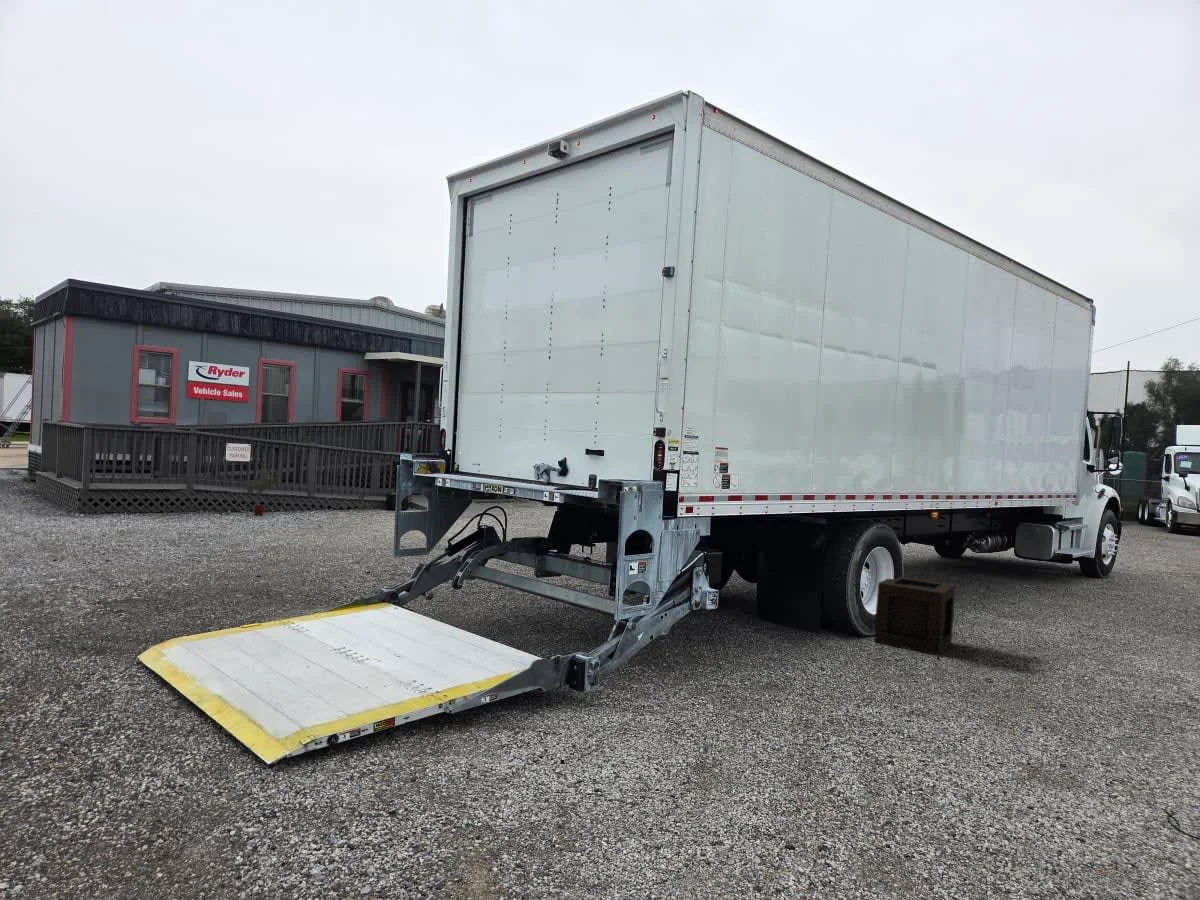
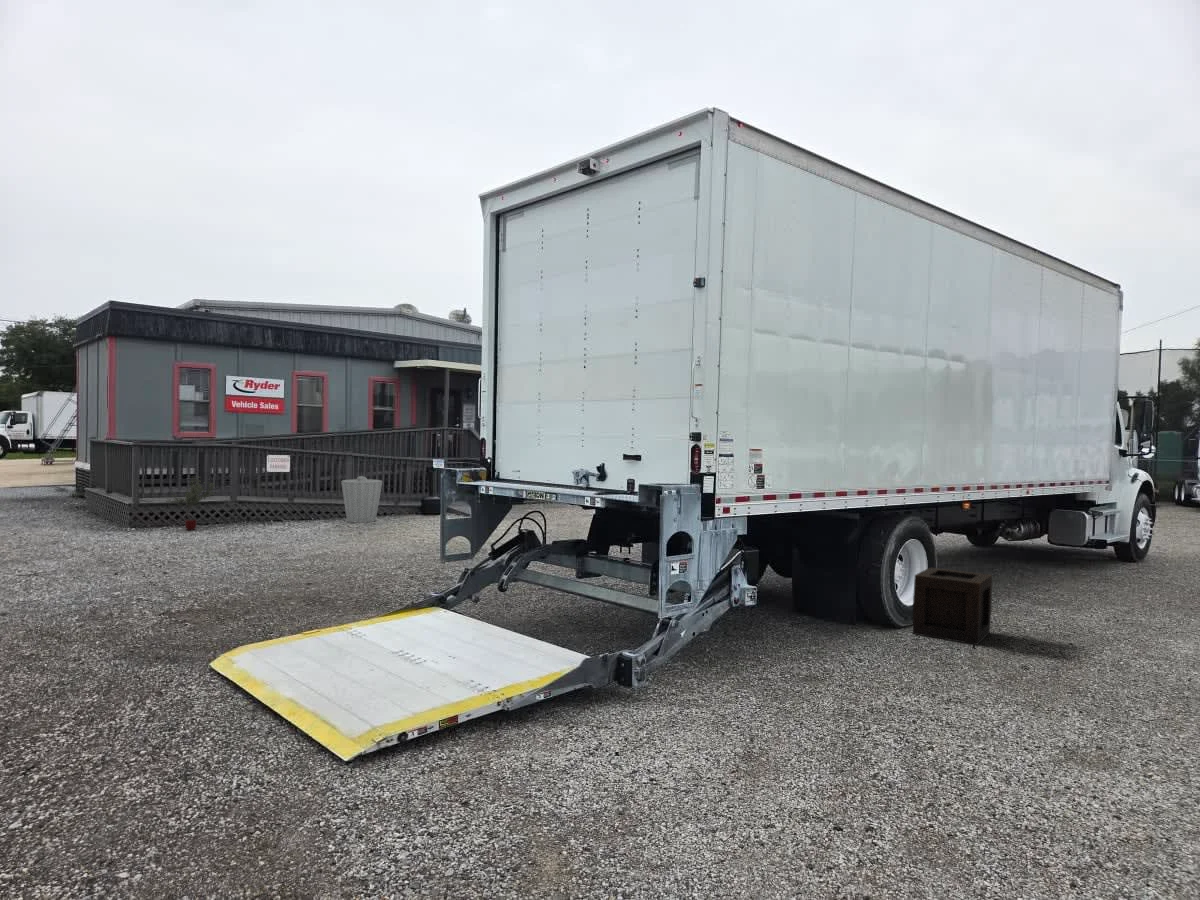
potted tree: present [240,465,281,515] -> present [166,477,215,530]
trash can: none [307,469,349,515] -> present [342,476,382,522]

